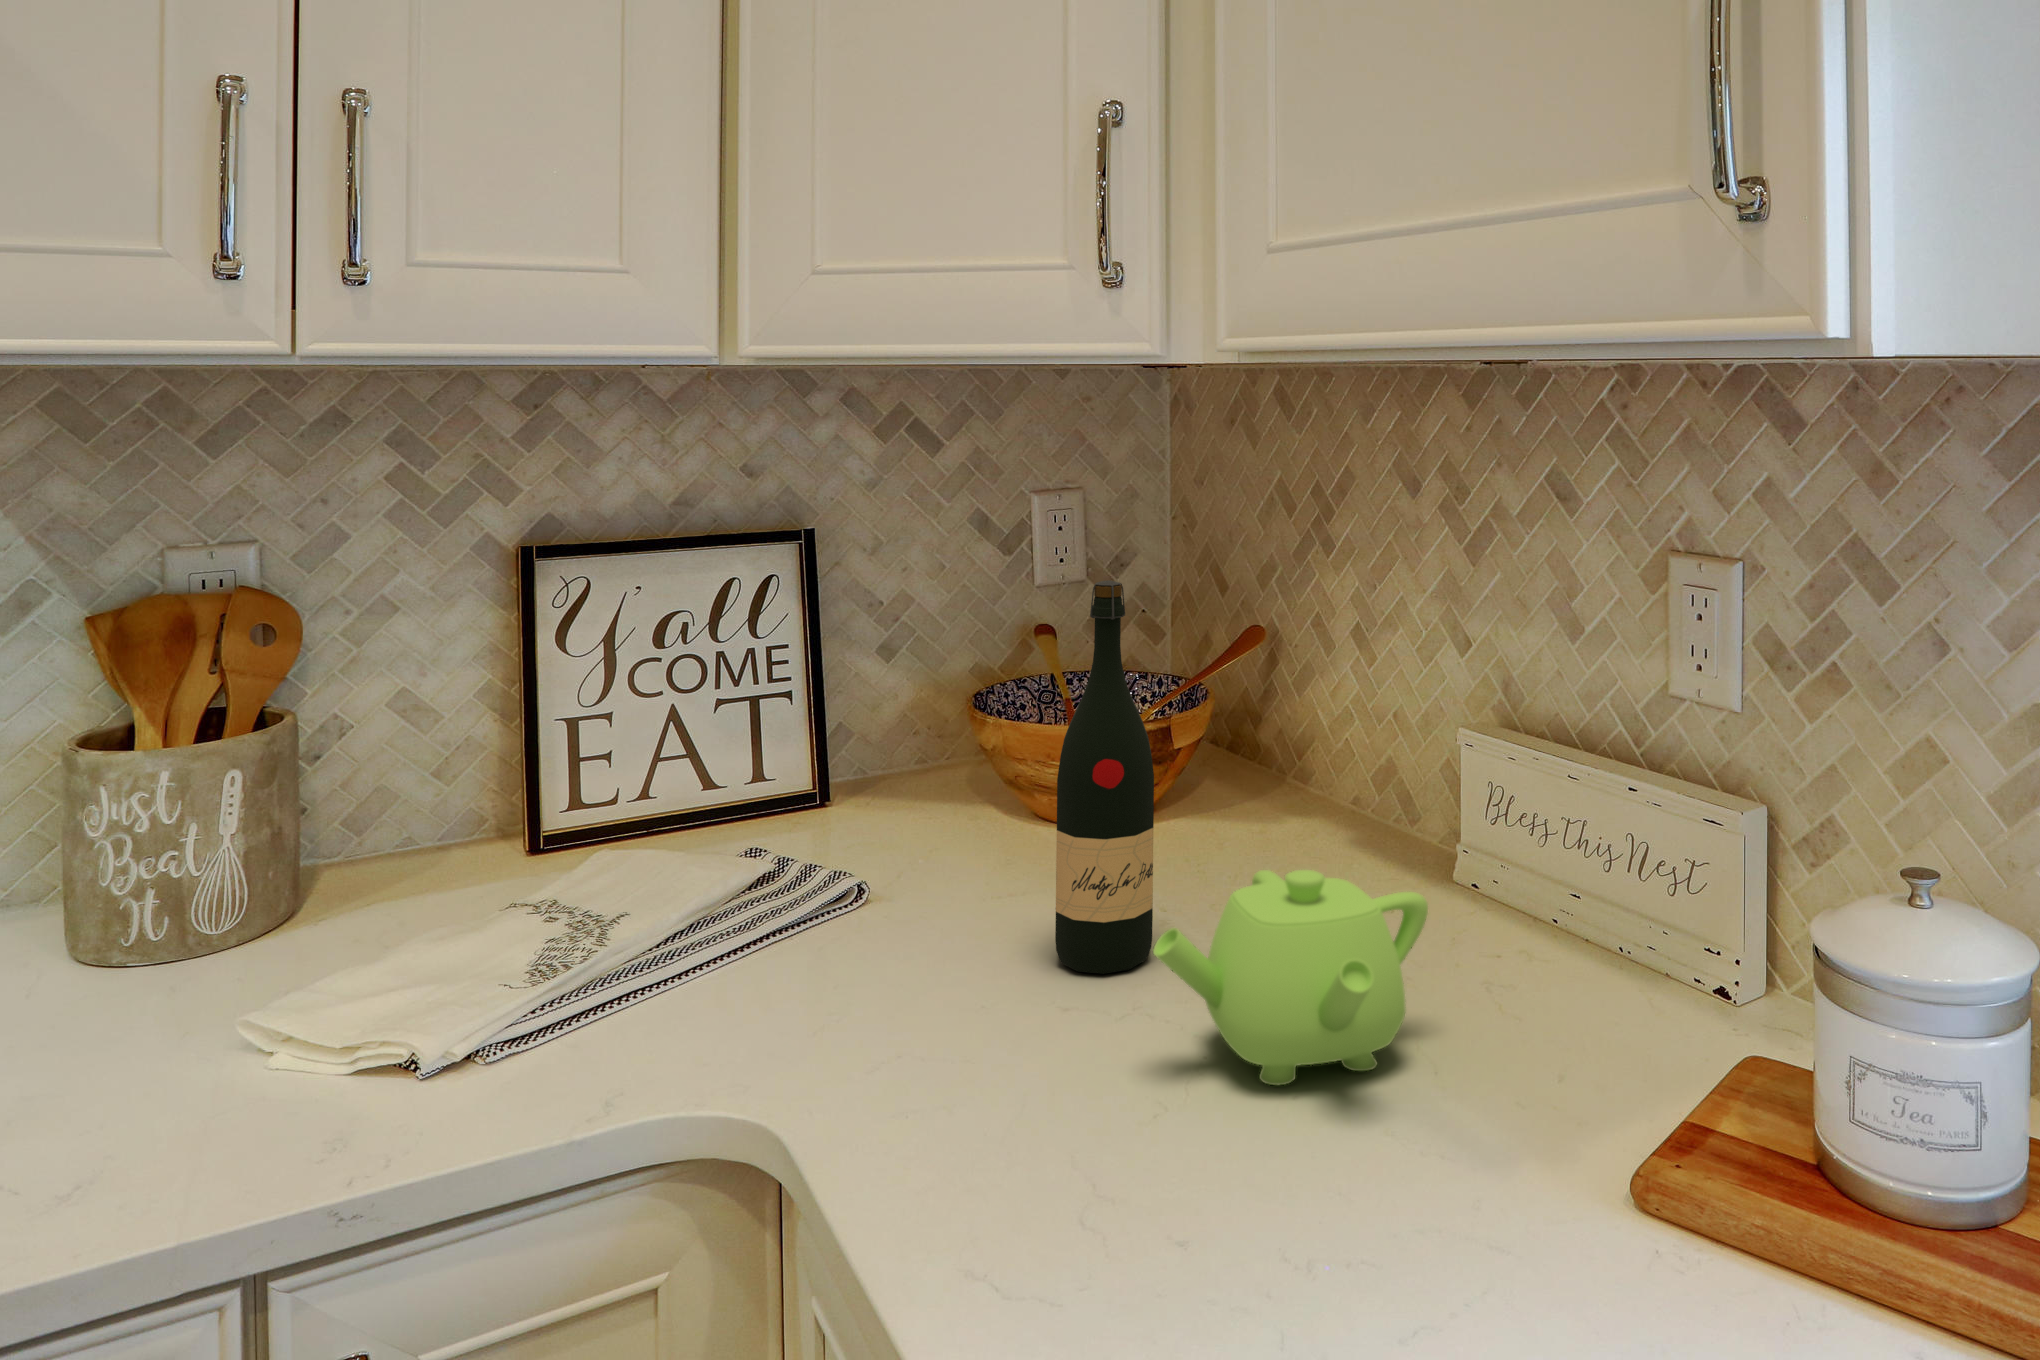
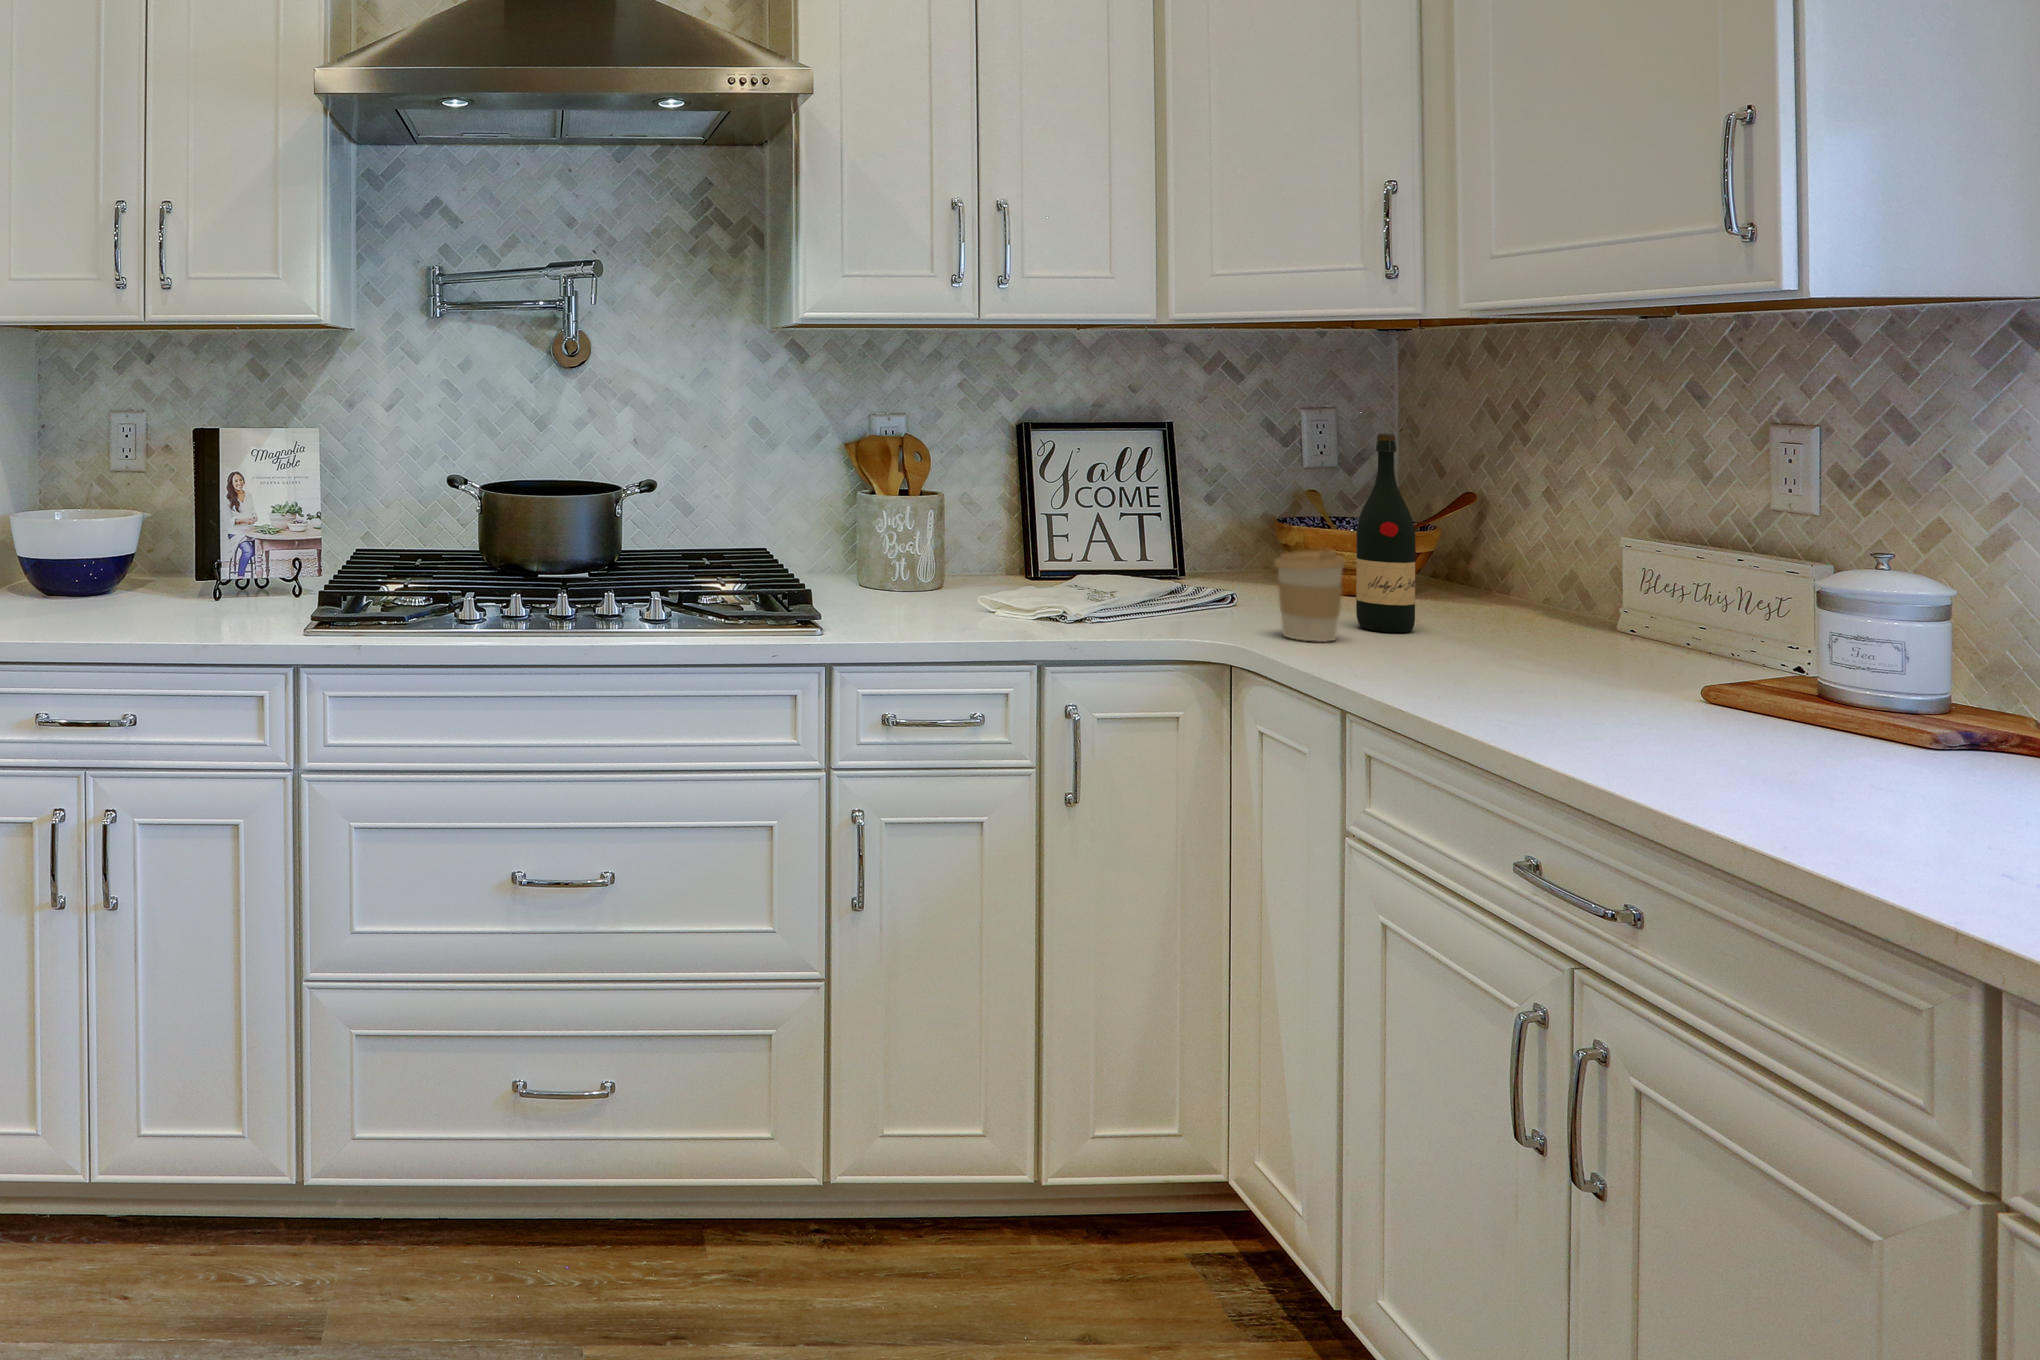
coffee cup: none [881,841,1018,1059] -> present [1275,550,1345,642]
teapot: present [1153,870,1428,1085] -> none [1425,569,1590,665]

